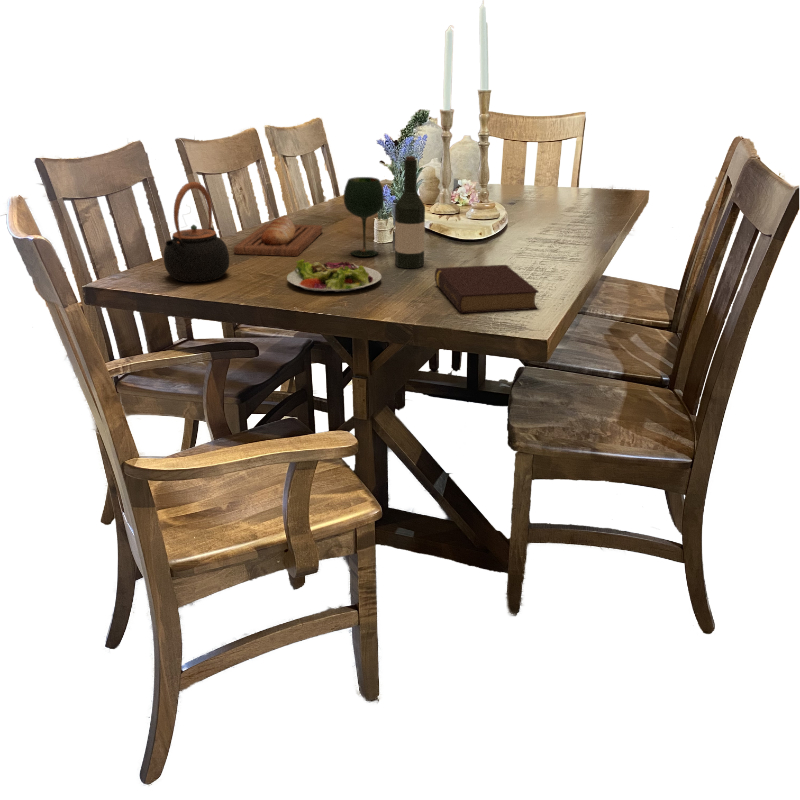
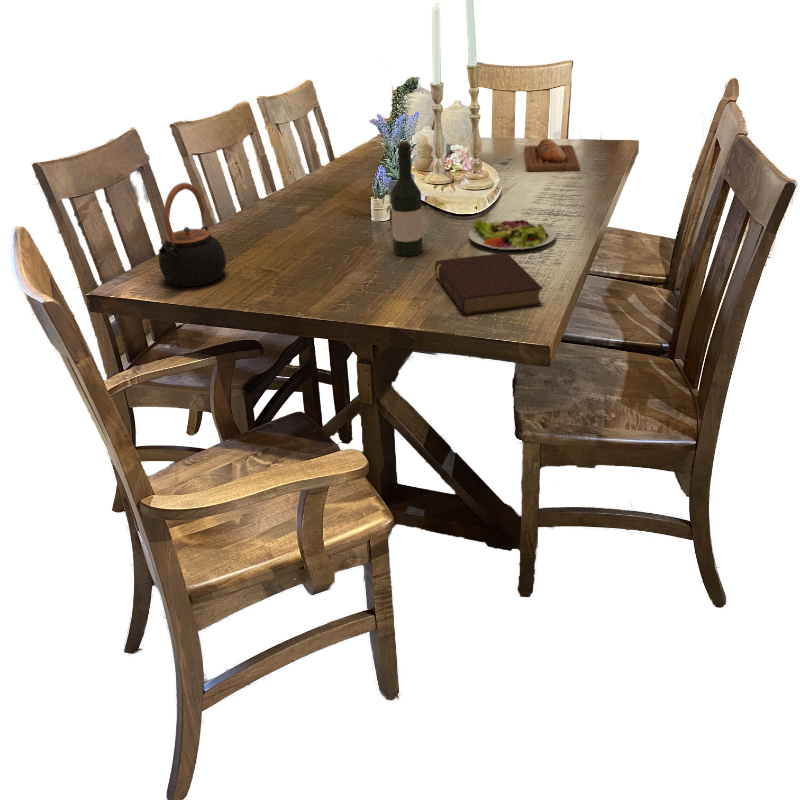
wine glass: present [344,177,384,257] -> none [338,160,379,243]
bread loaf: present [234,216,322,256] -> present [524,139,580,171]
salad plate: present [287,259,381,292] -> present [469,220,556,250]

